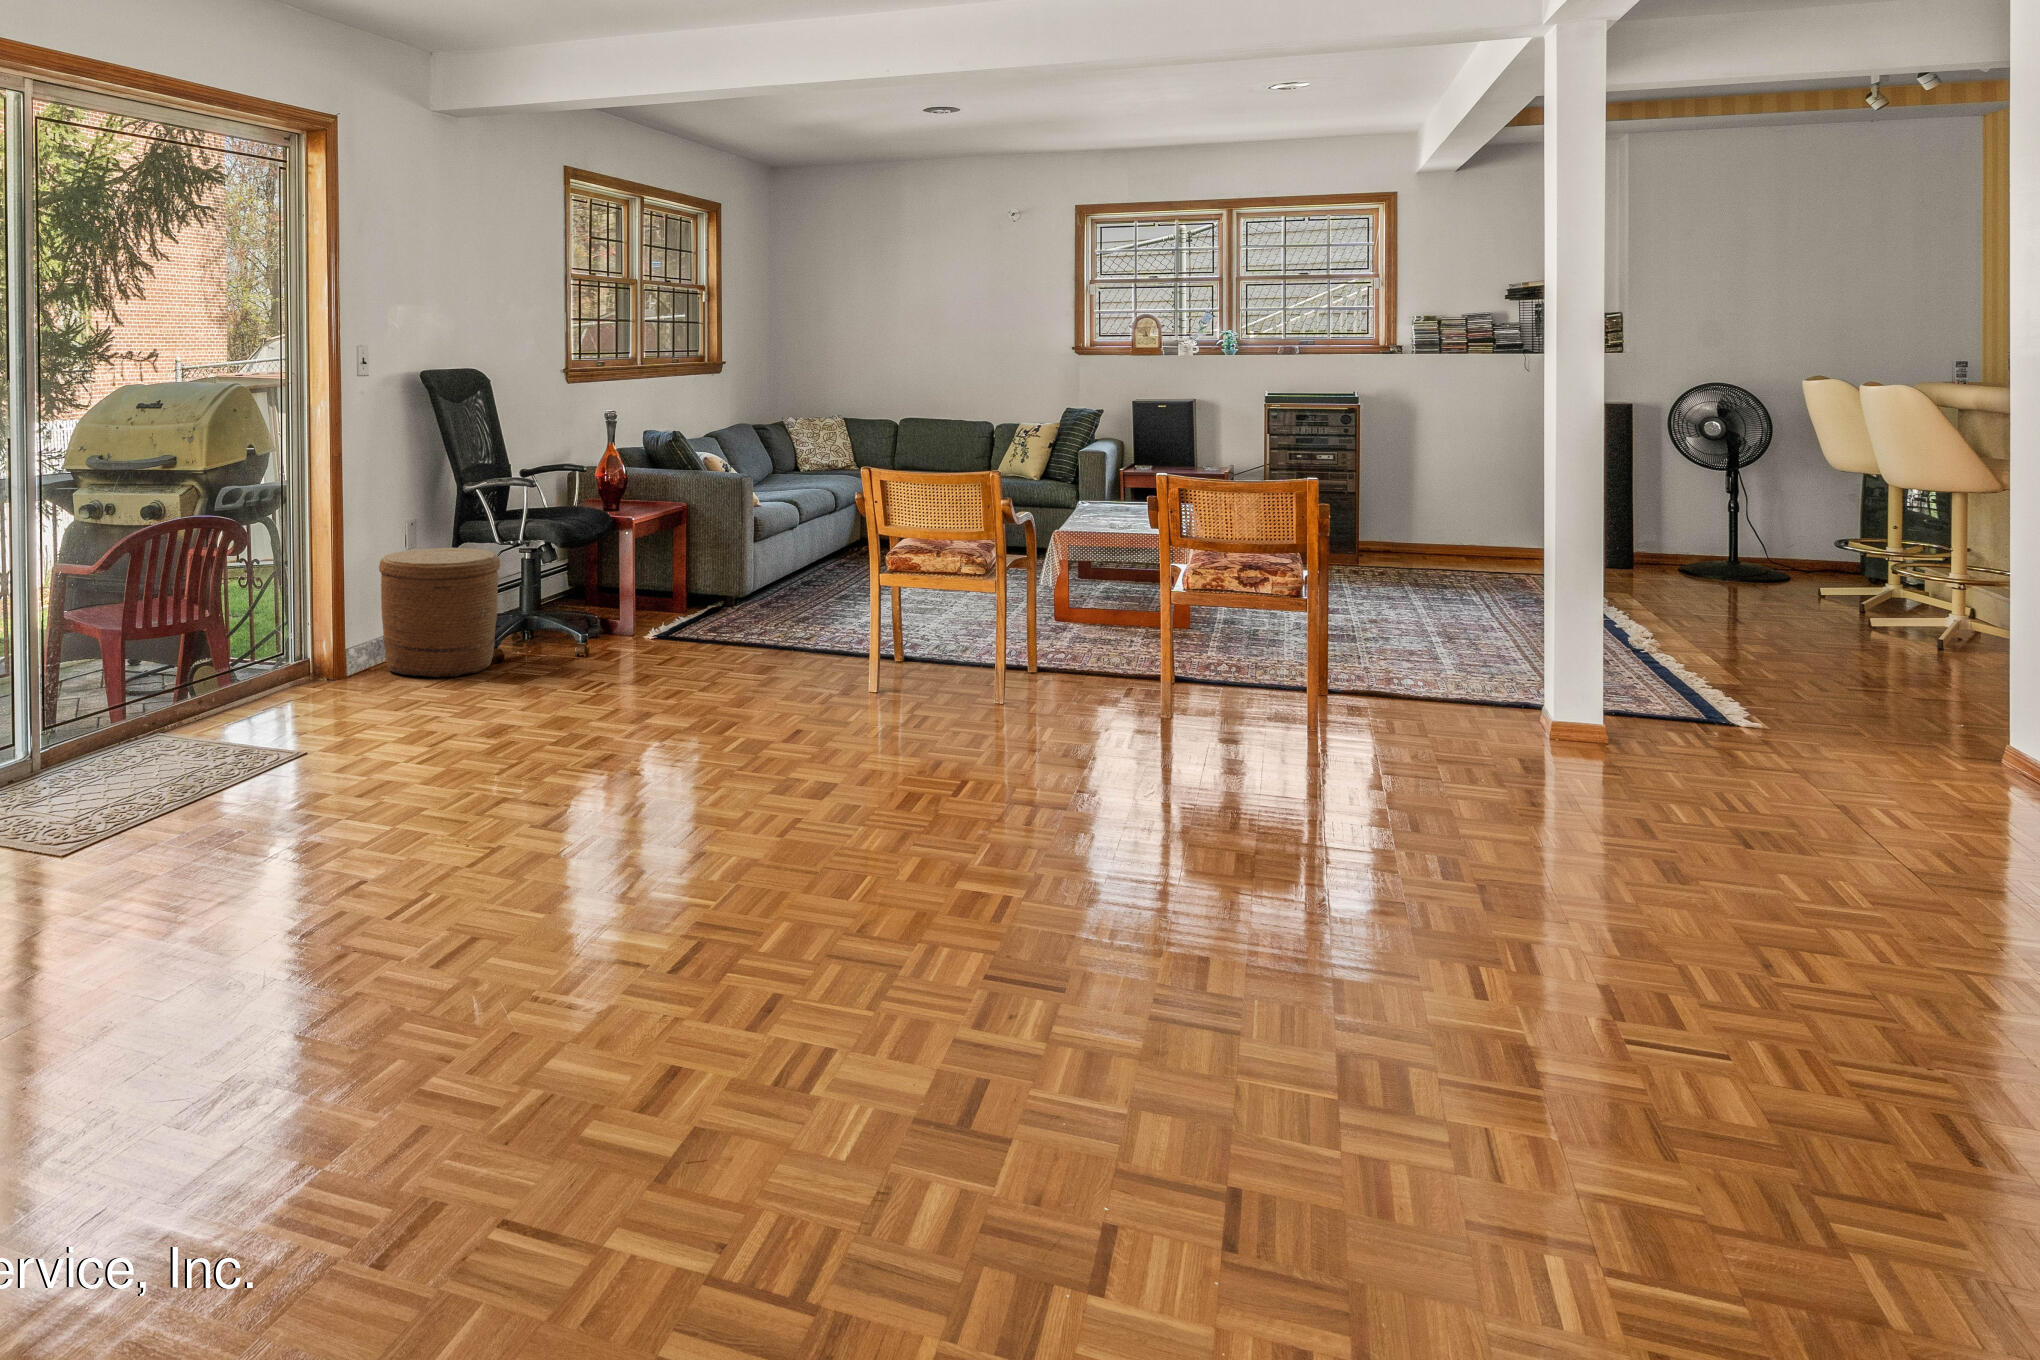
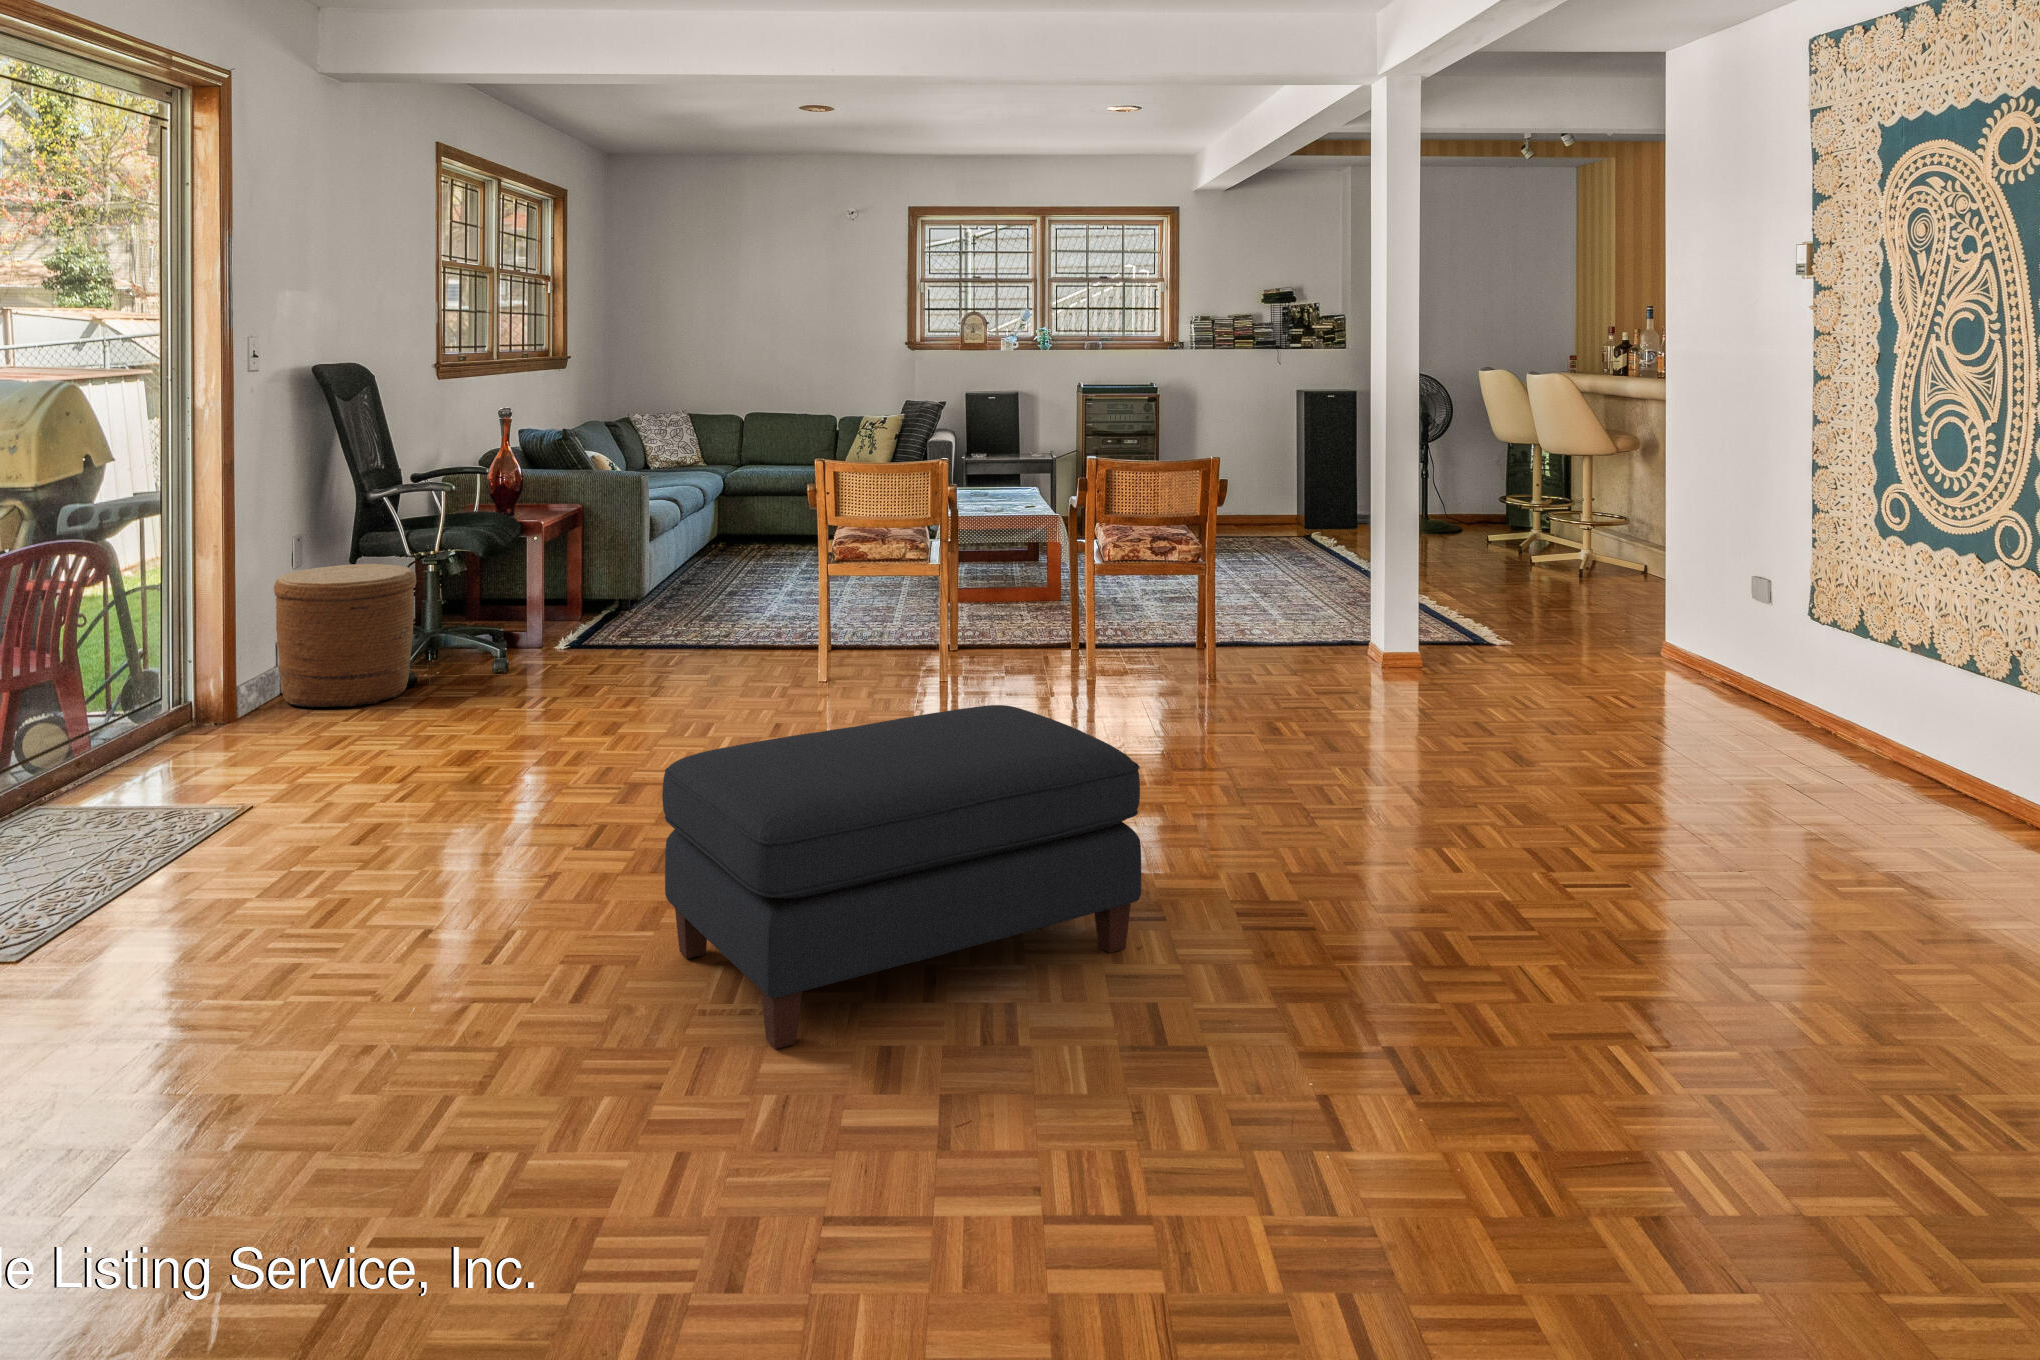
ottoman: none [535,731,1011,1049] -> present [662,705,1141,1049]

